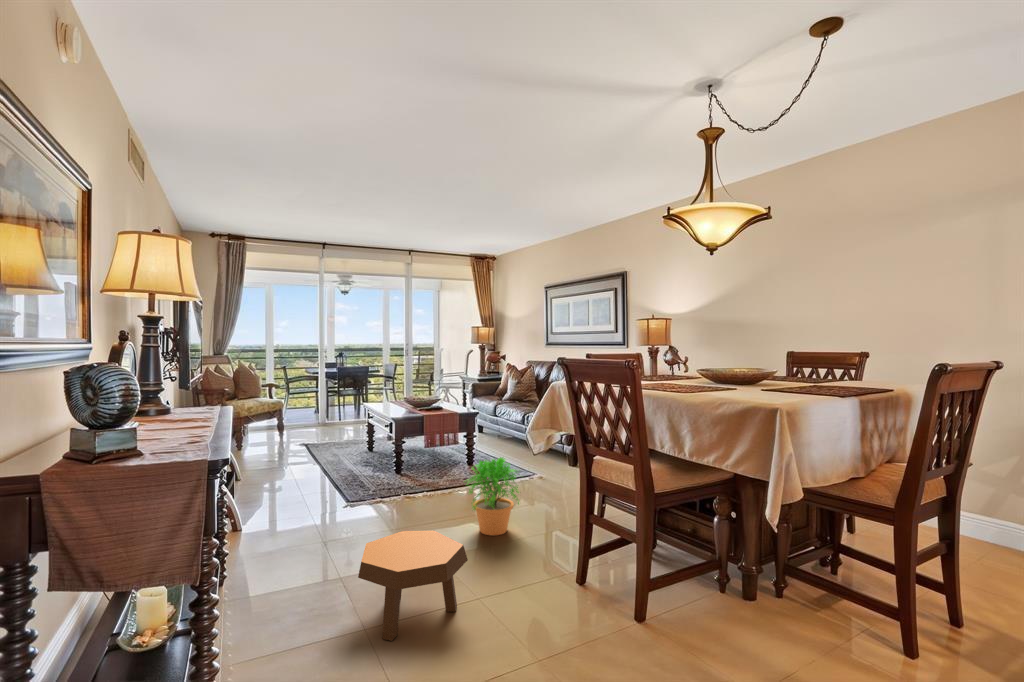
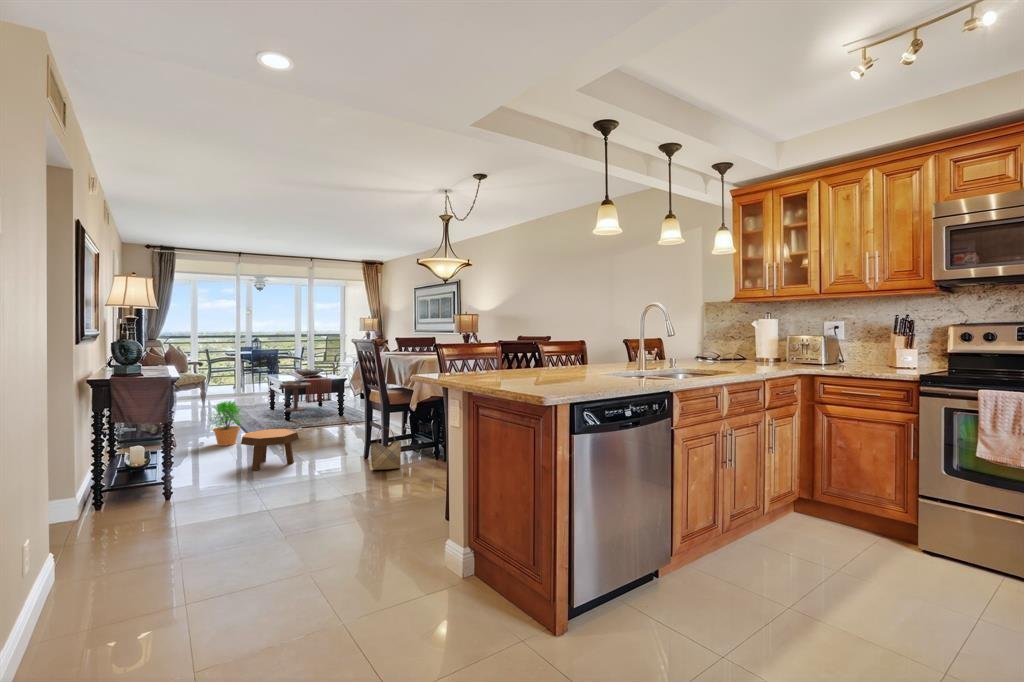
side table: none [401,424,449,513] -> present [280,381,311,412]
potted plant: present [468,457,519,535] -> present [210,401,241,446]
woven basket: none [639,547,704,656] -> present [370,426,401,470]

